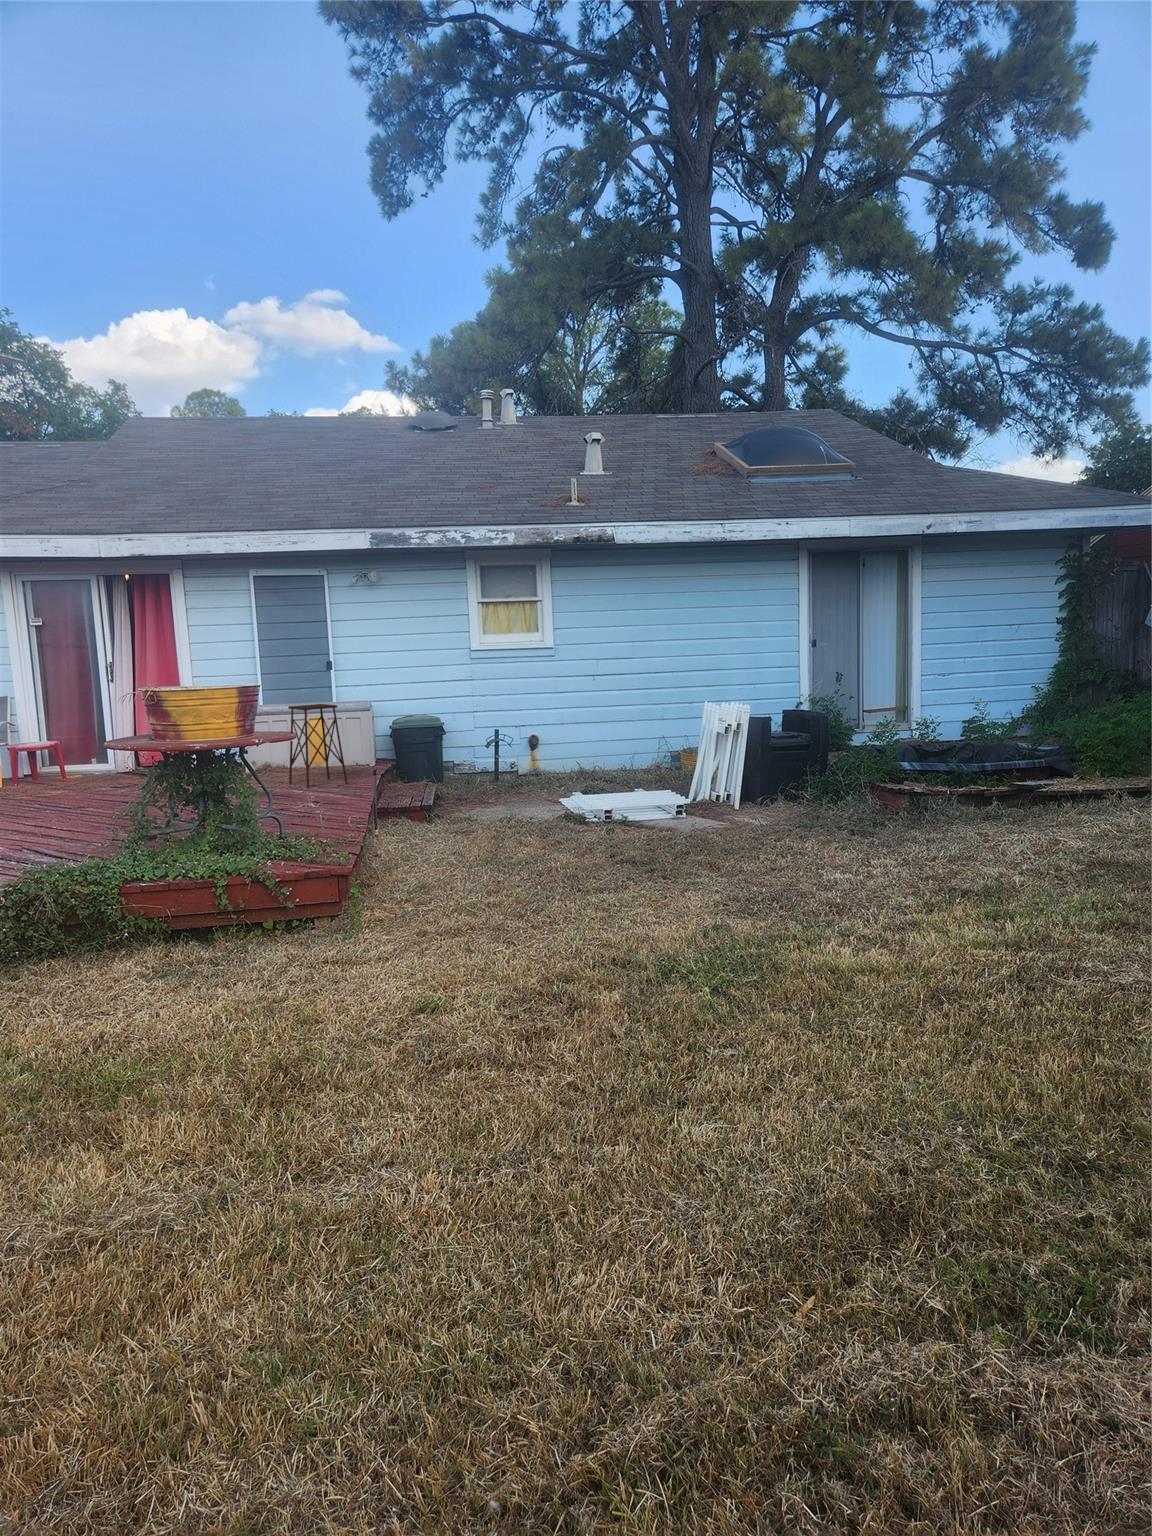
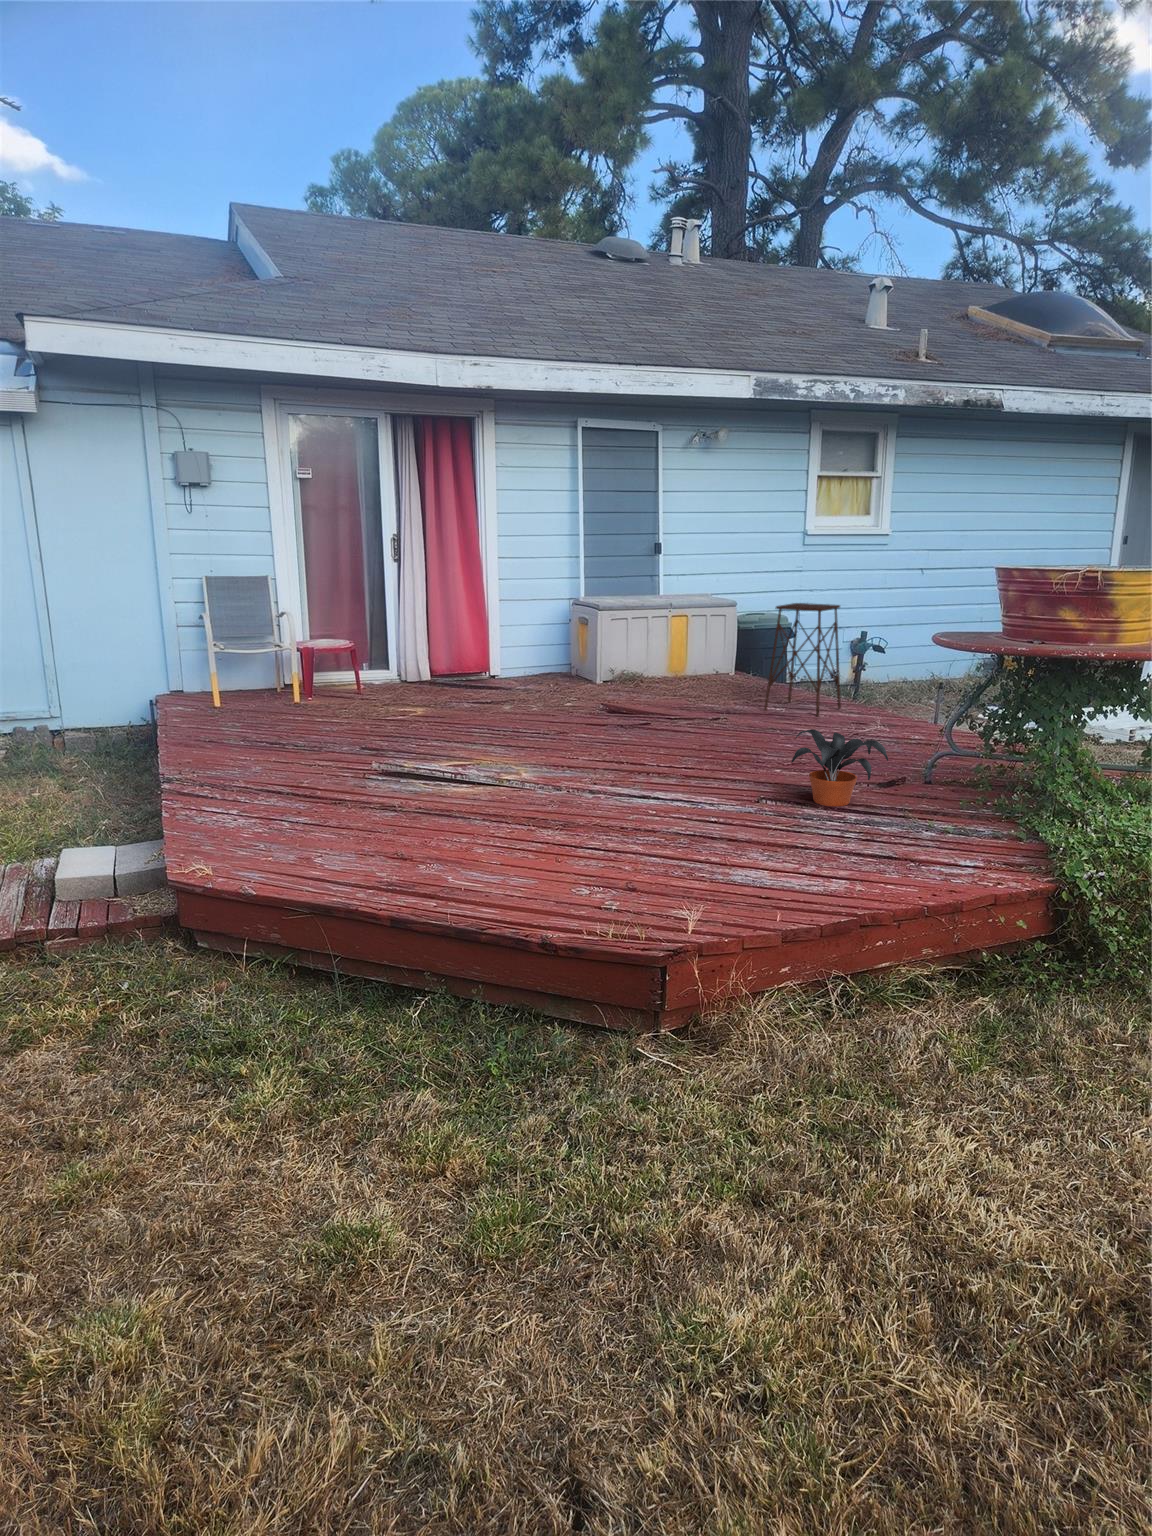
potted plant: none [33,783,99,830] -> present [792,729,888,806]

